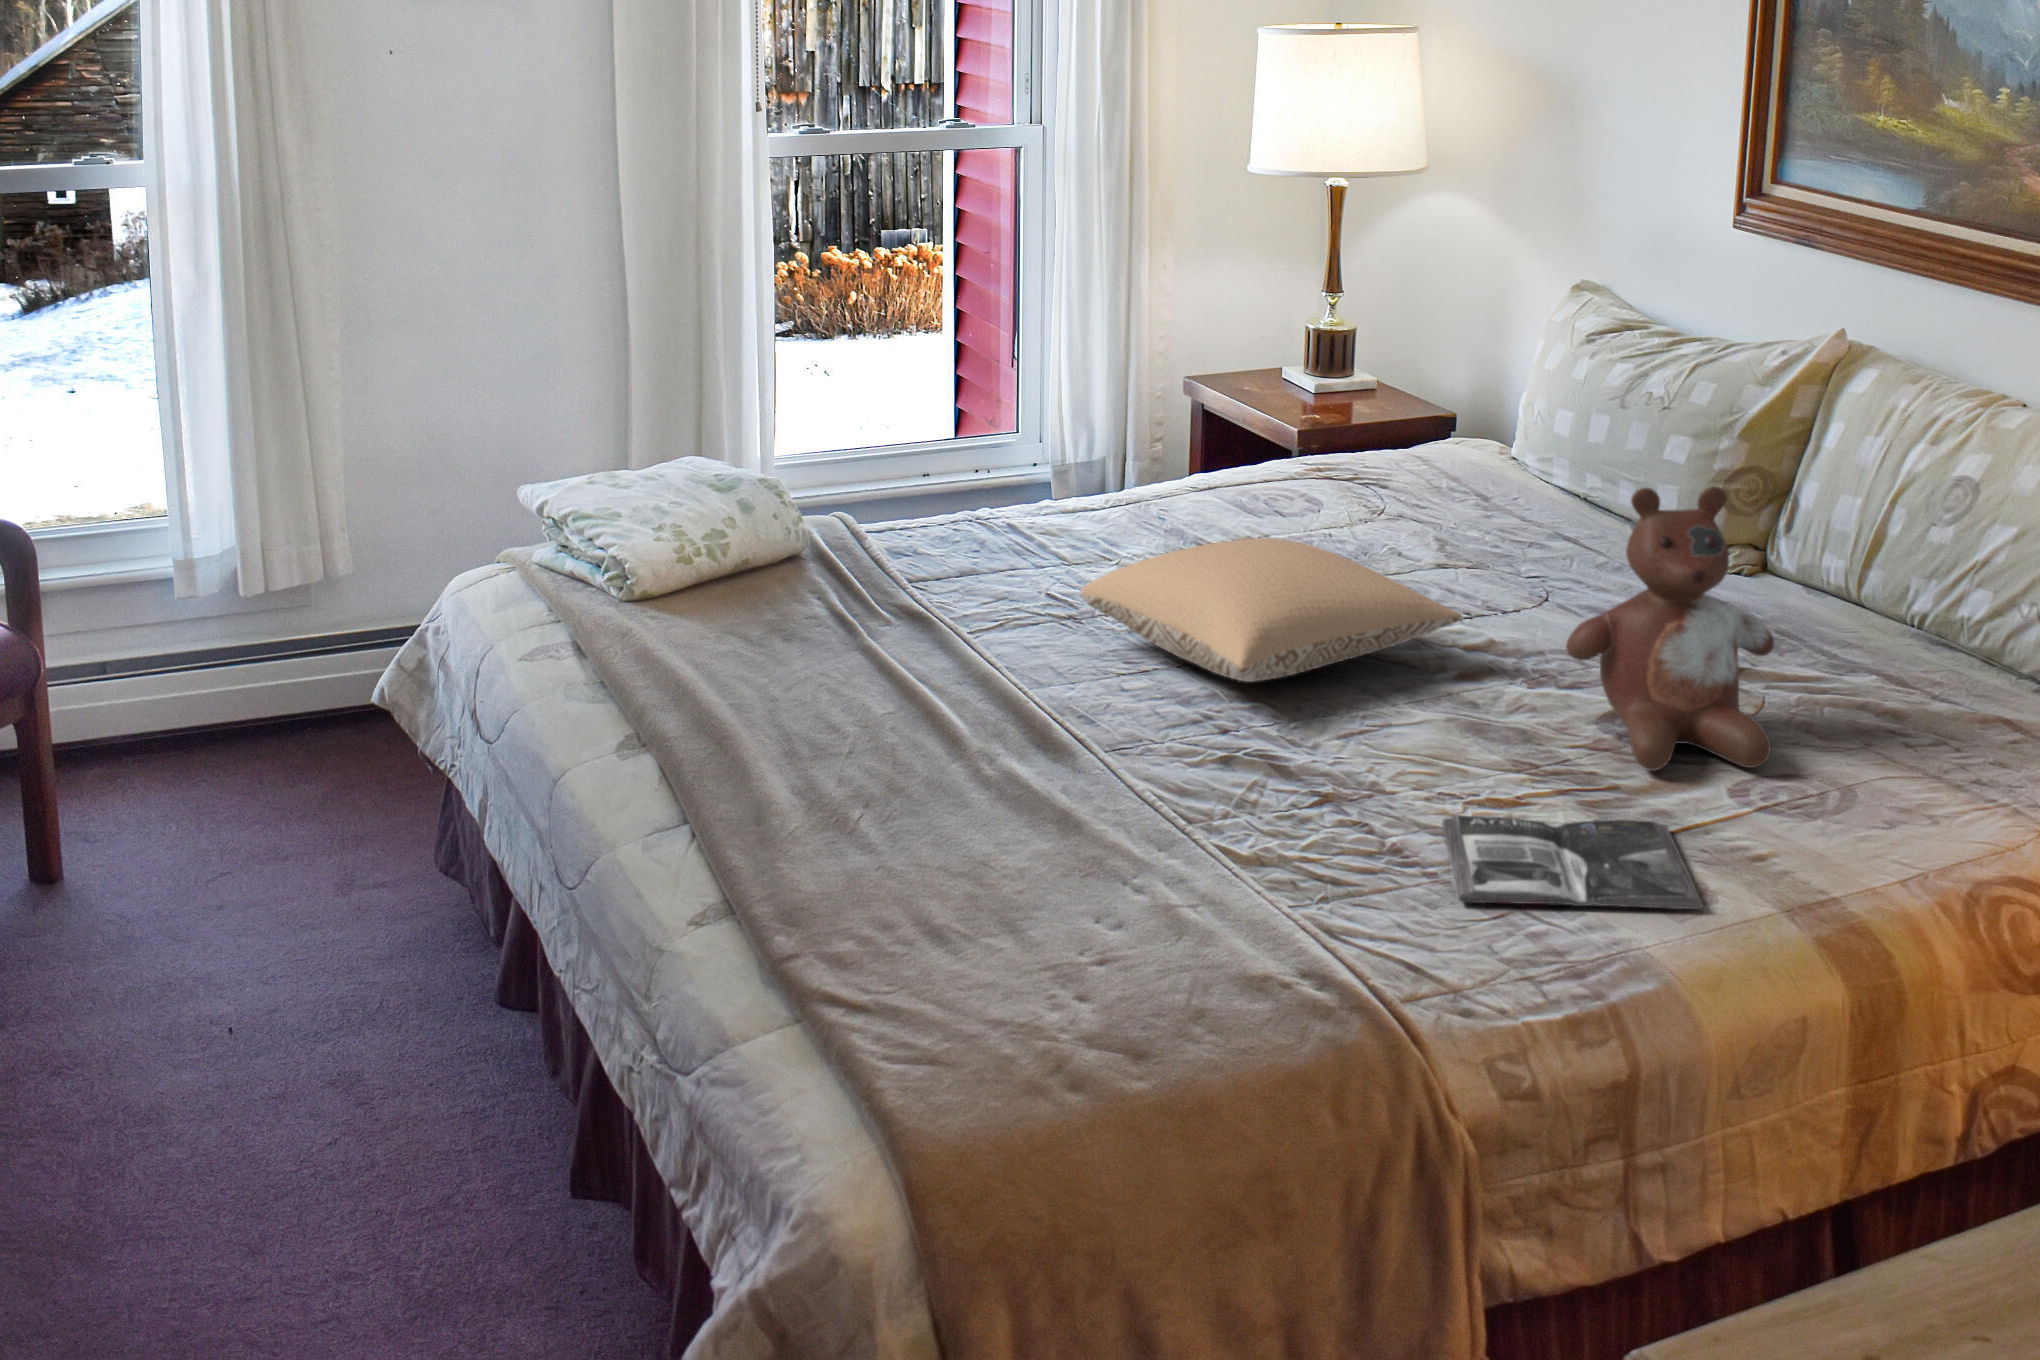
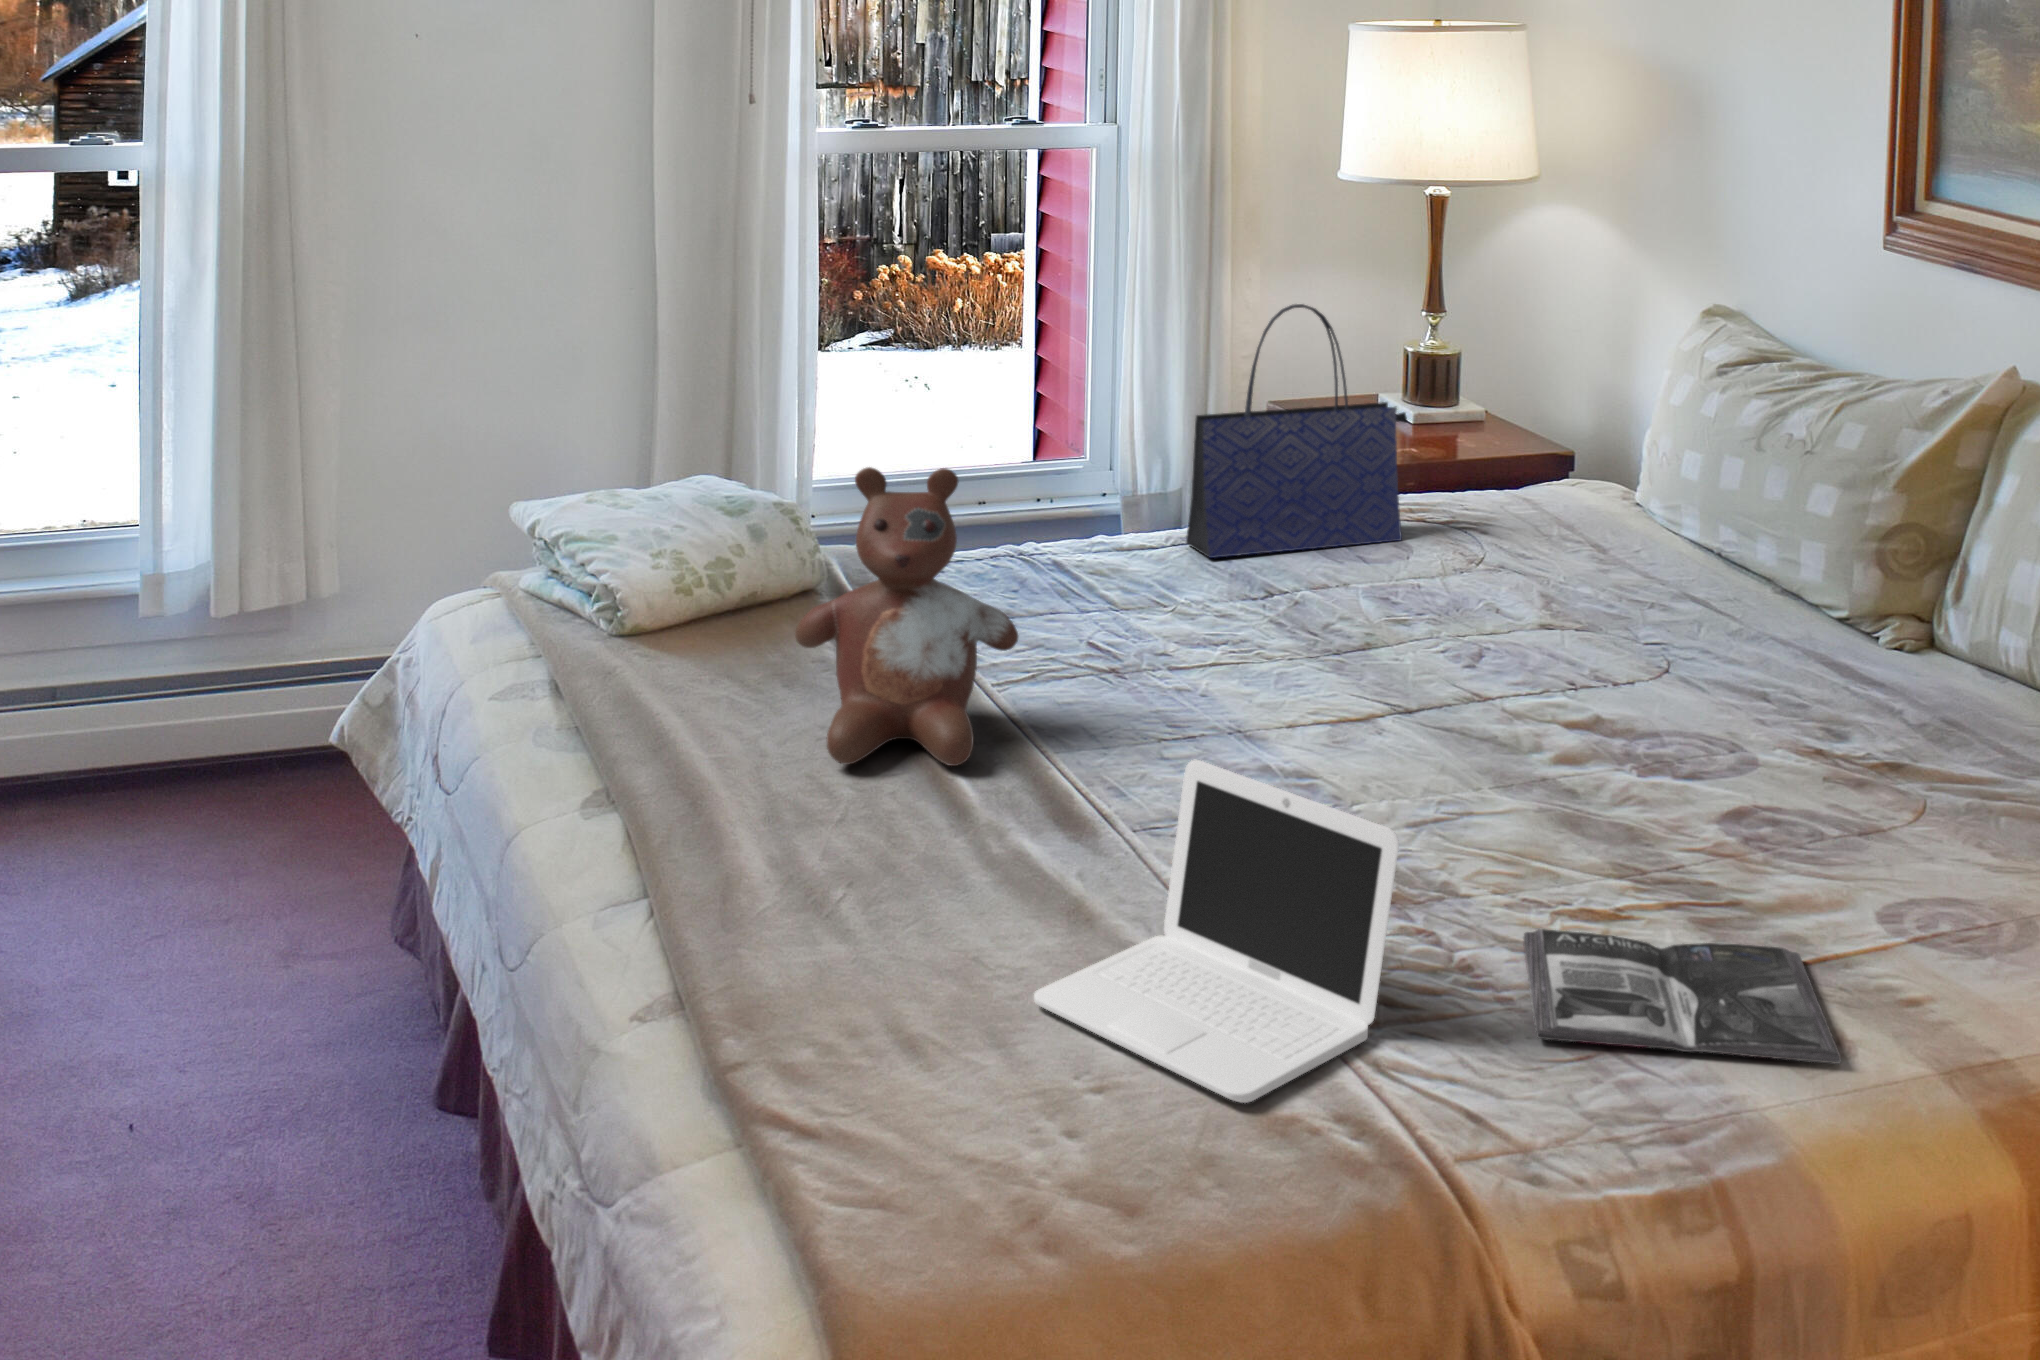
tote bag: none [1123,287,1317,516] -> present [1186,304,1407,558]
stuffed bear: present [1566,486,1774,771] -> present [795,467,1018,766]
pillow: present [1080,538,1462,682] -> none [1119,590,1560,755]
laptop: none [1039,685,1343,963] -> present [1034,760,1399,1103]

